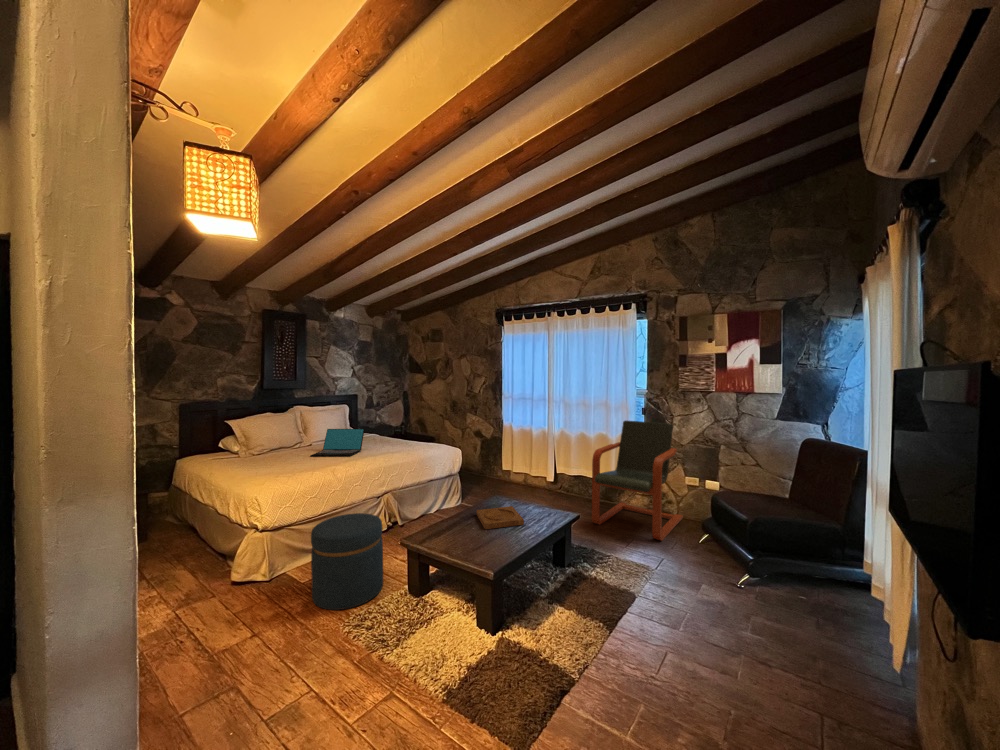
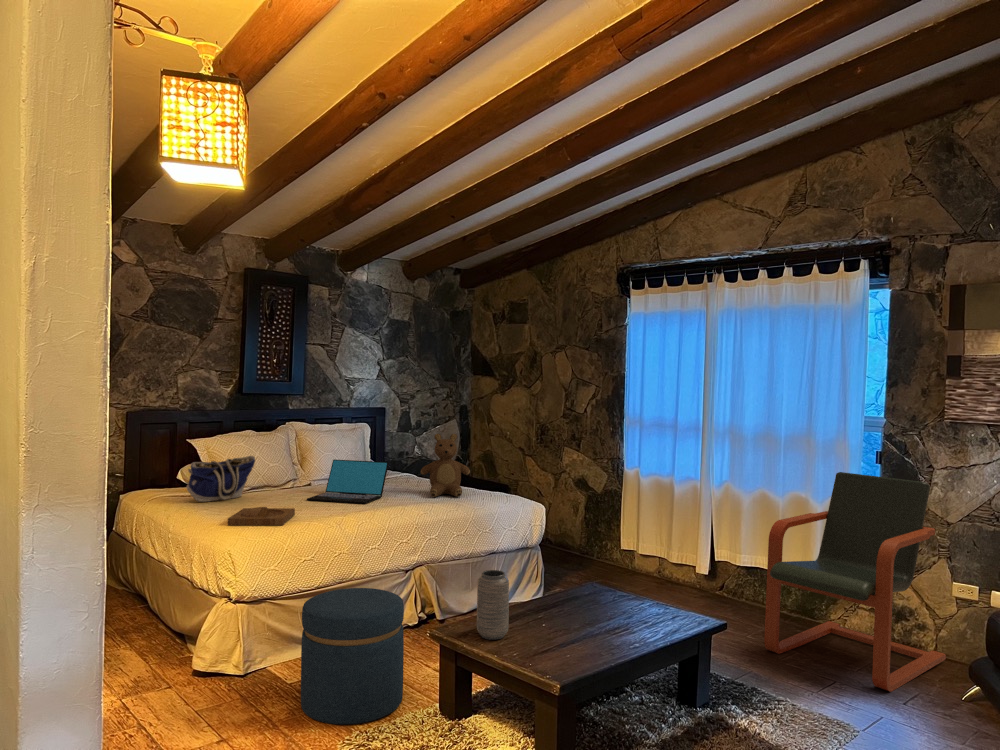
teddy bear: none [385,409,416,448] -> present [421,434,470,497]
tote bag: none [223,430,273,463] -> present [187,456,255,502]
vase: none [433,496,454,541] -> present [477,570,509,640]
tray: present [477,506,524,529] -> present [228,507,295,525]

